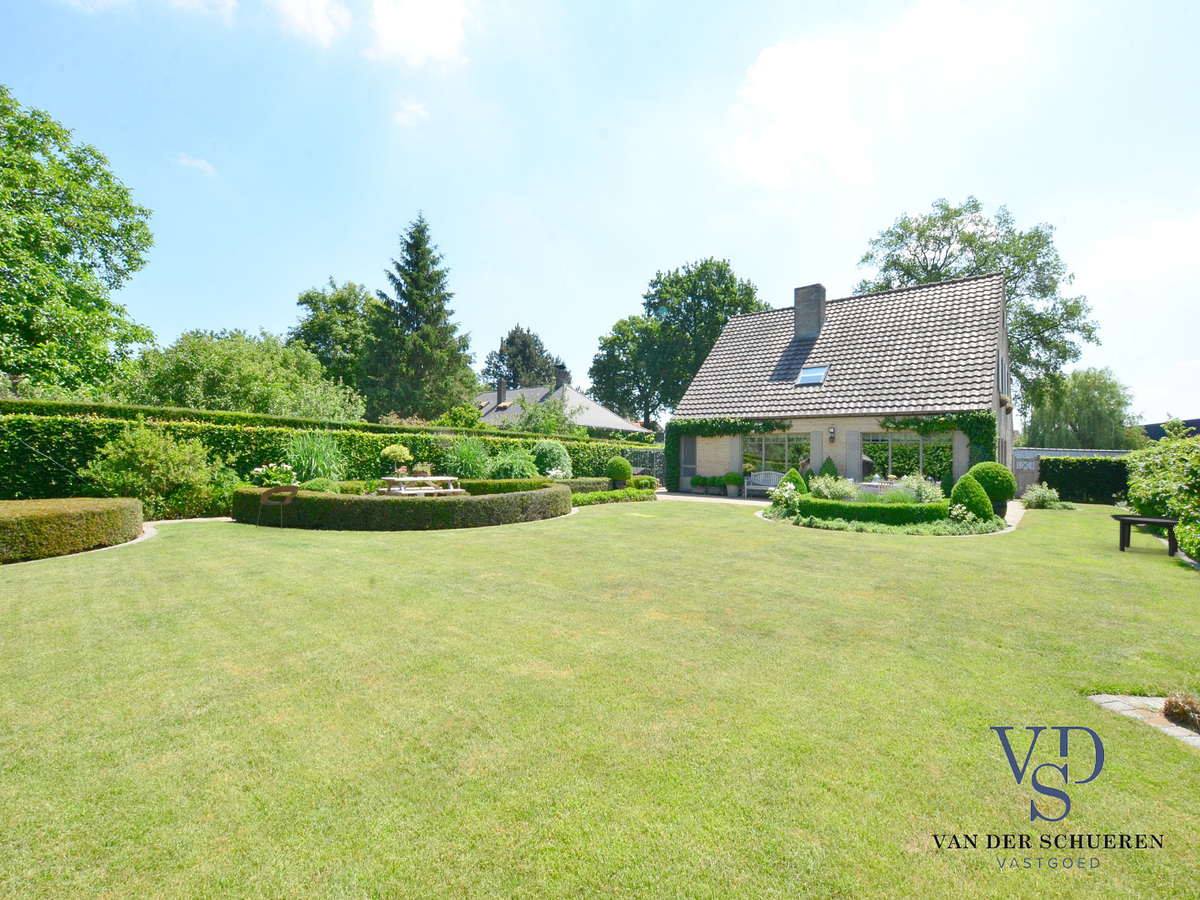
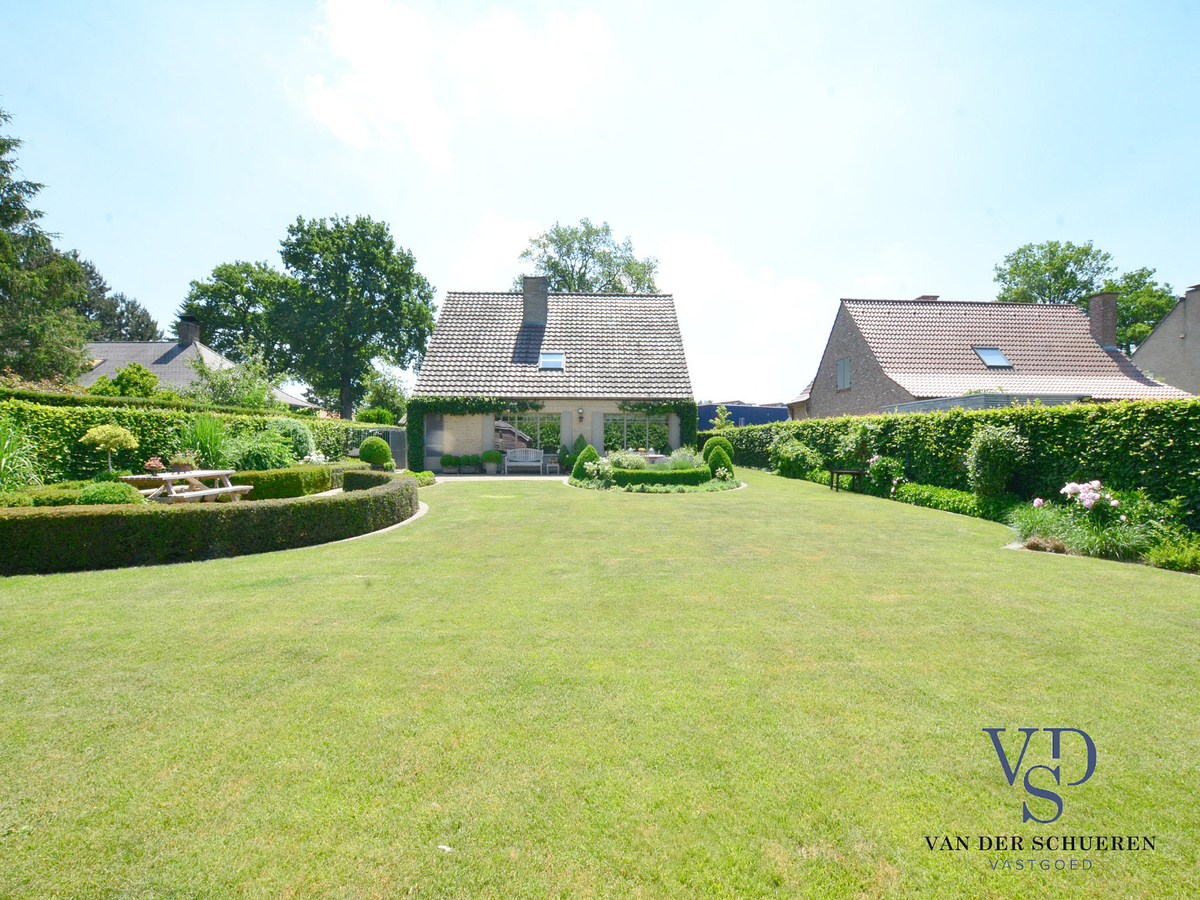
chair: present [256,485,299,529] -> none [35,500,114,581]

